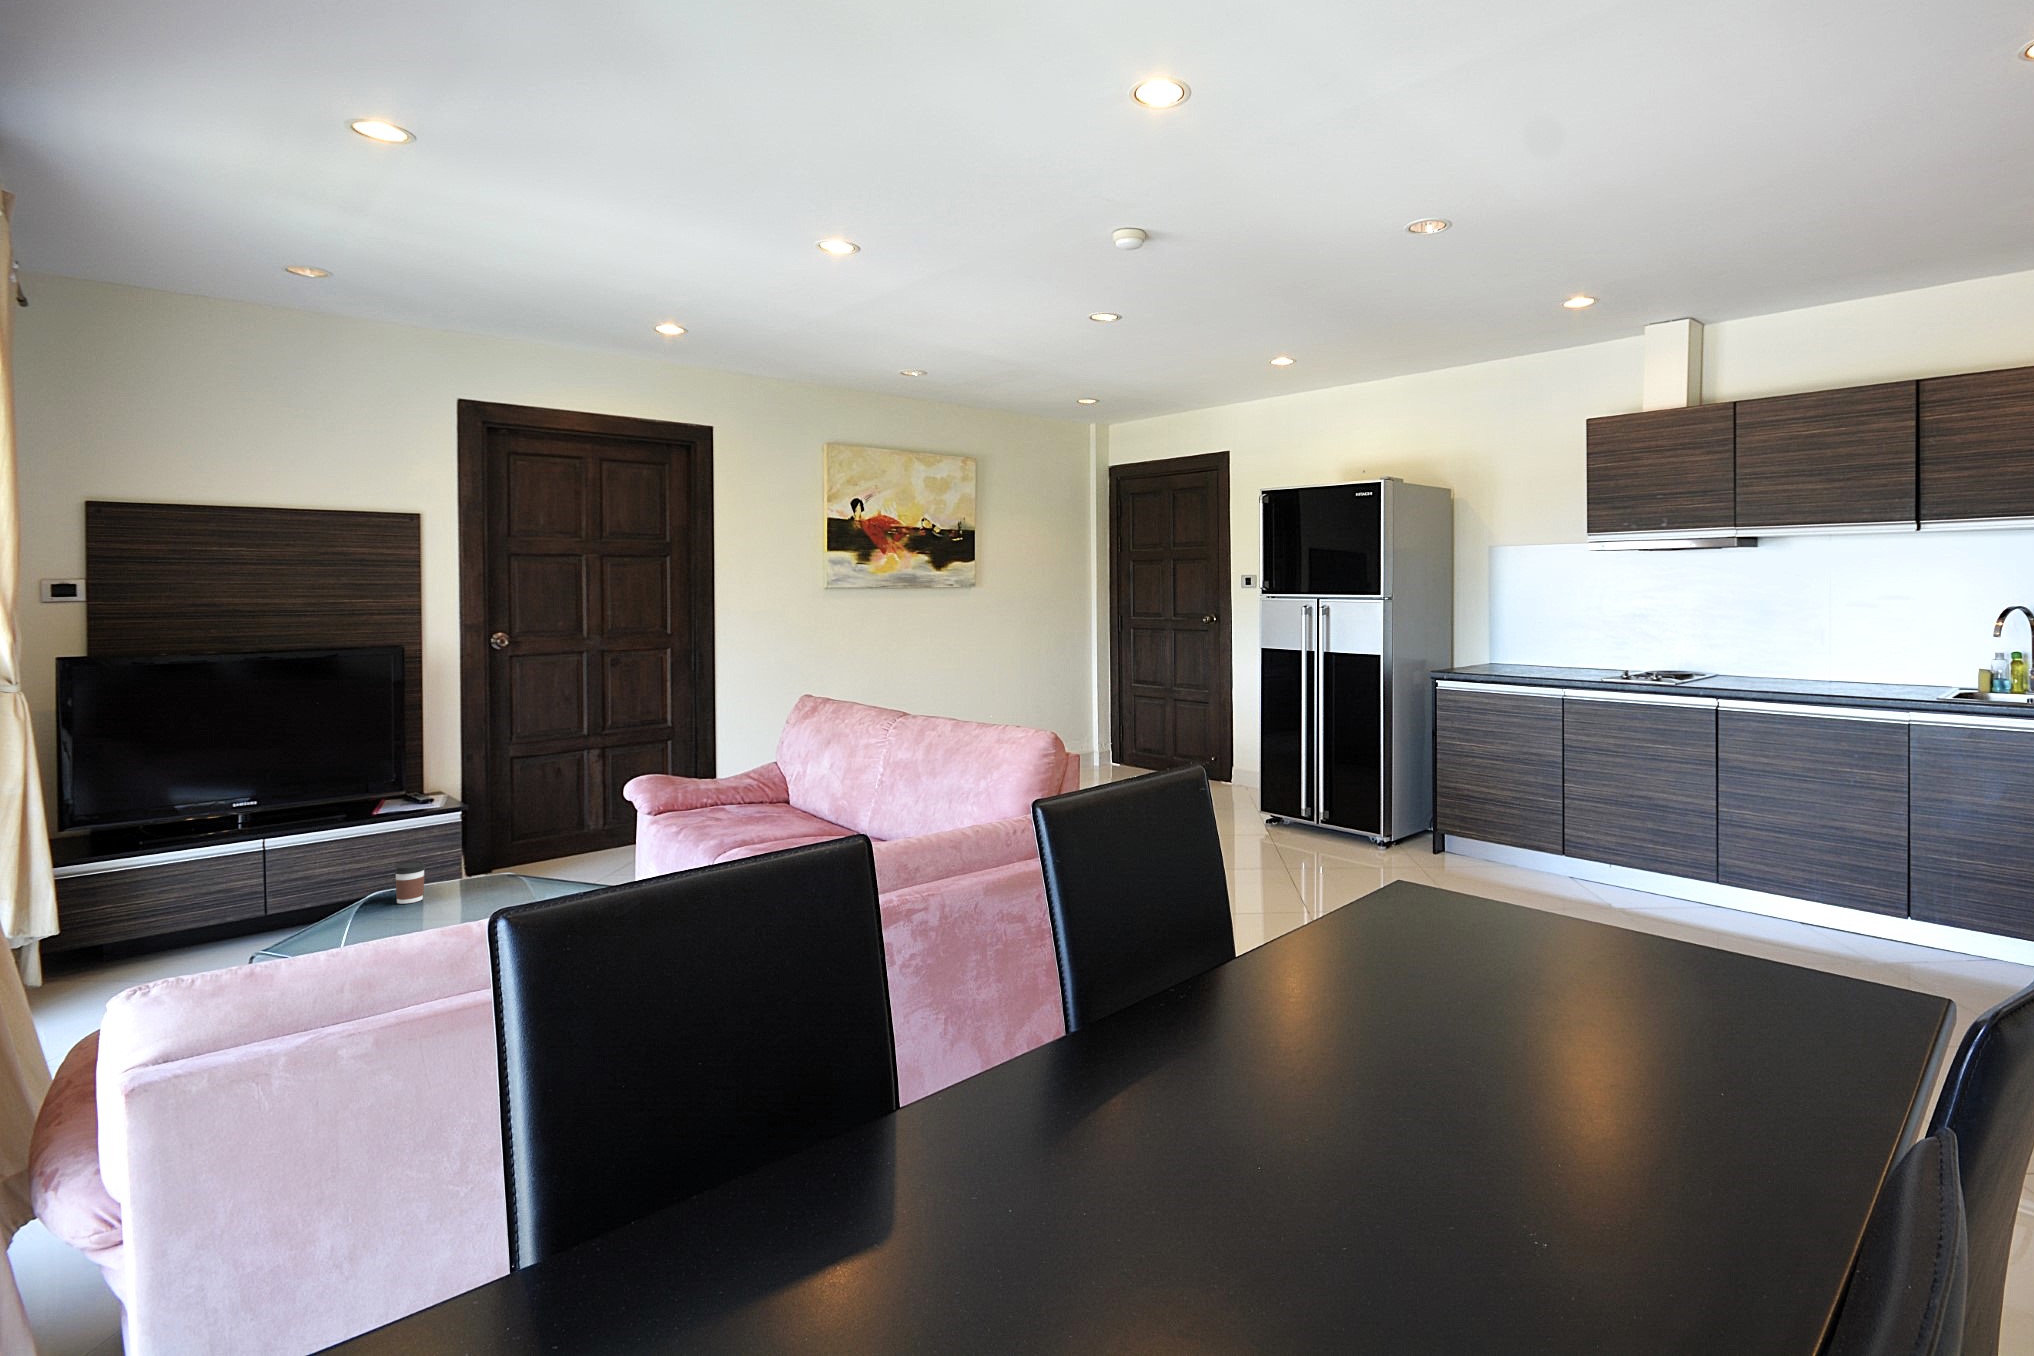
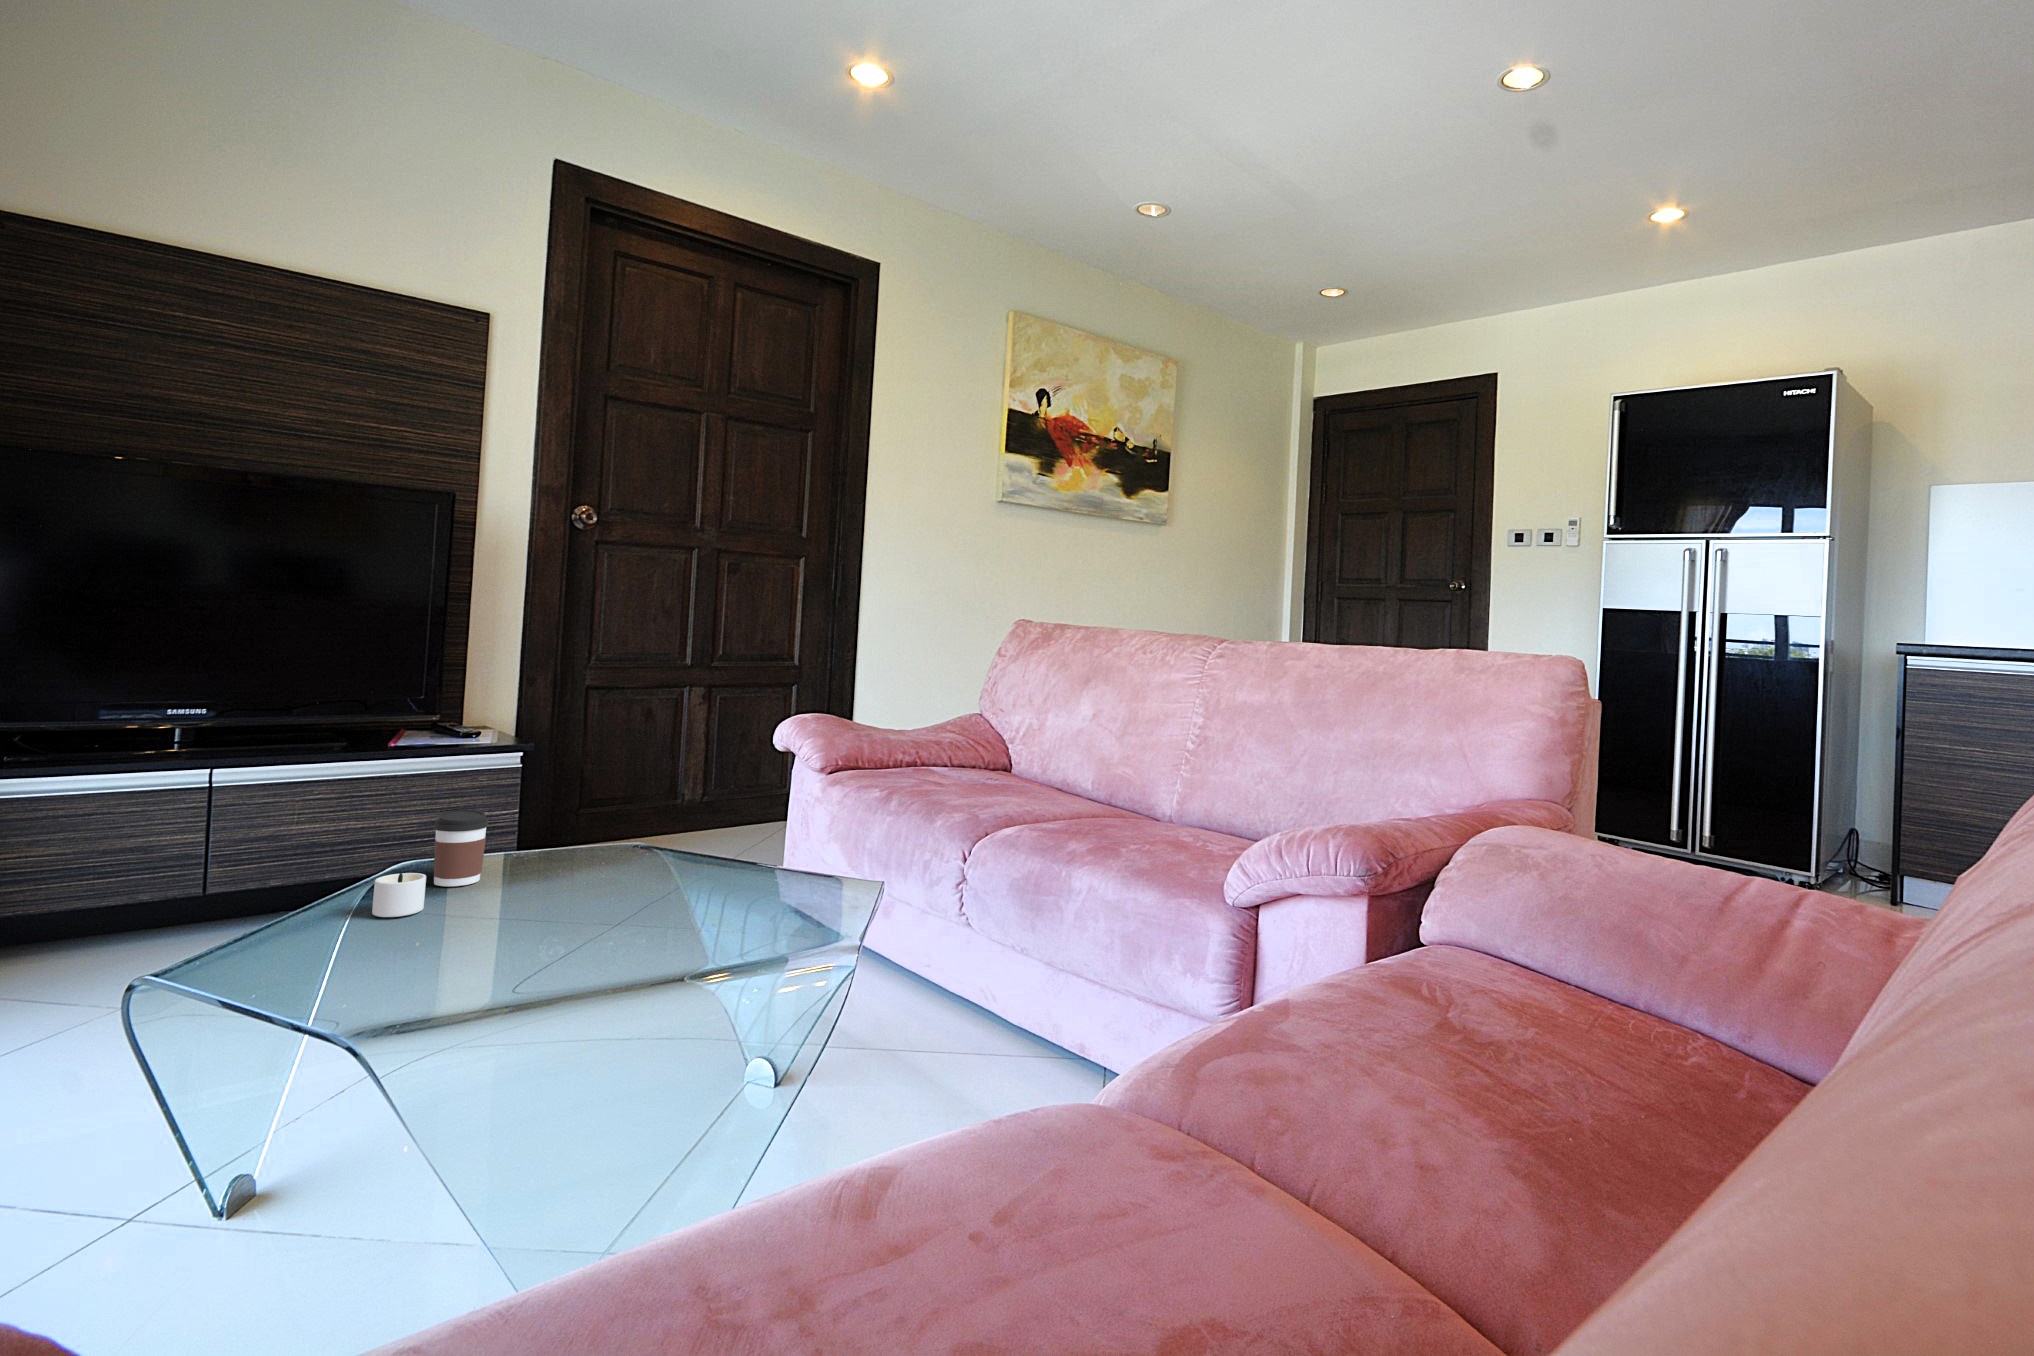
candle: none [363,898,401,922] -> present [372,873,426,917]

